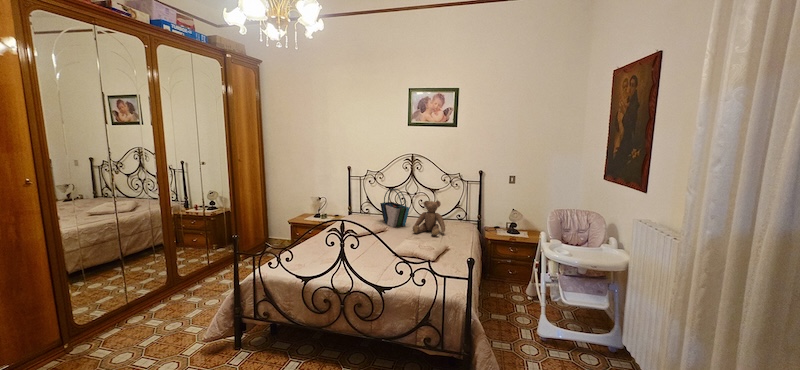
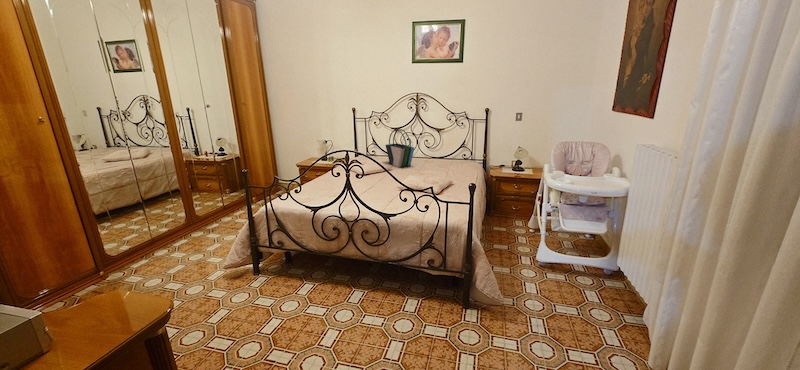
teddy bear: present [413,200,445,235] -> none [417,139,450,172]

